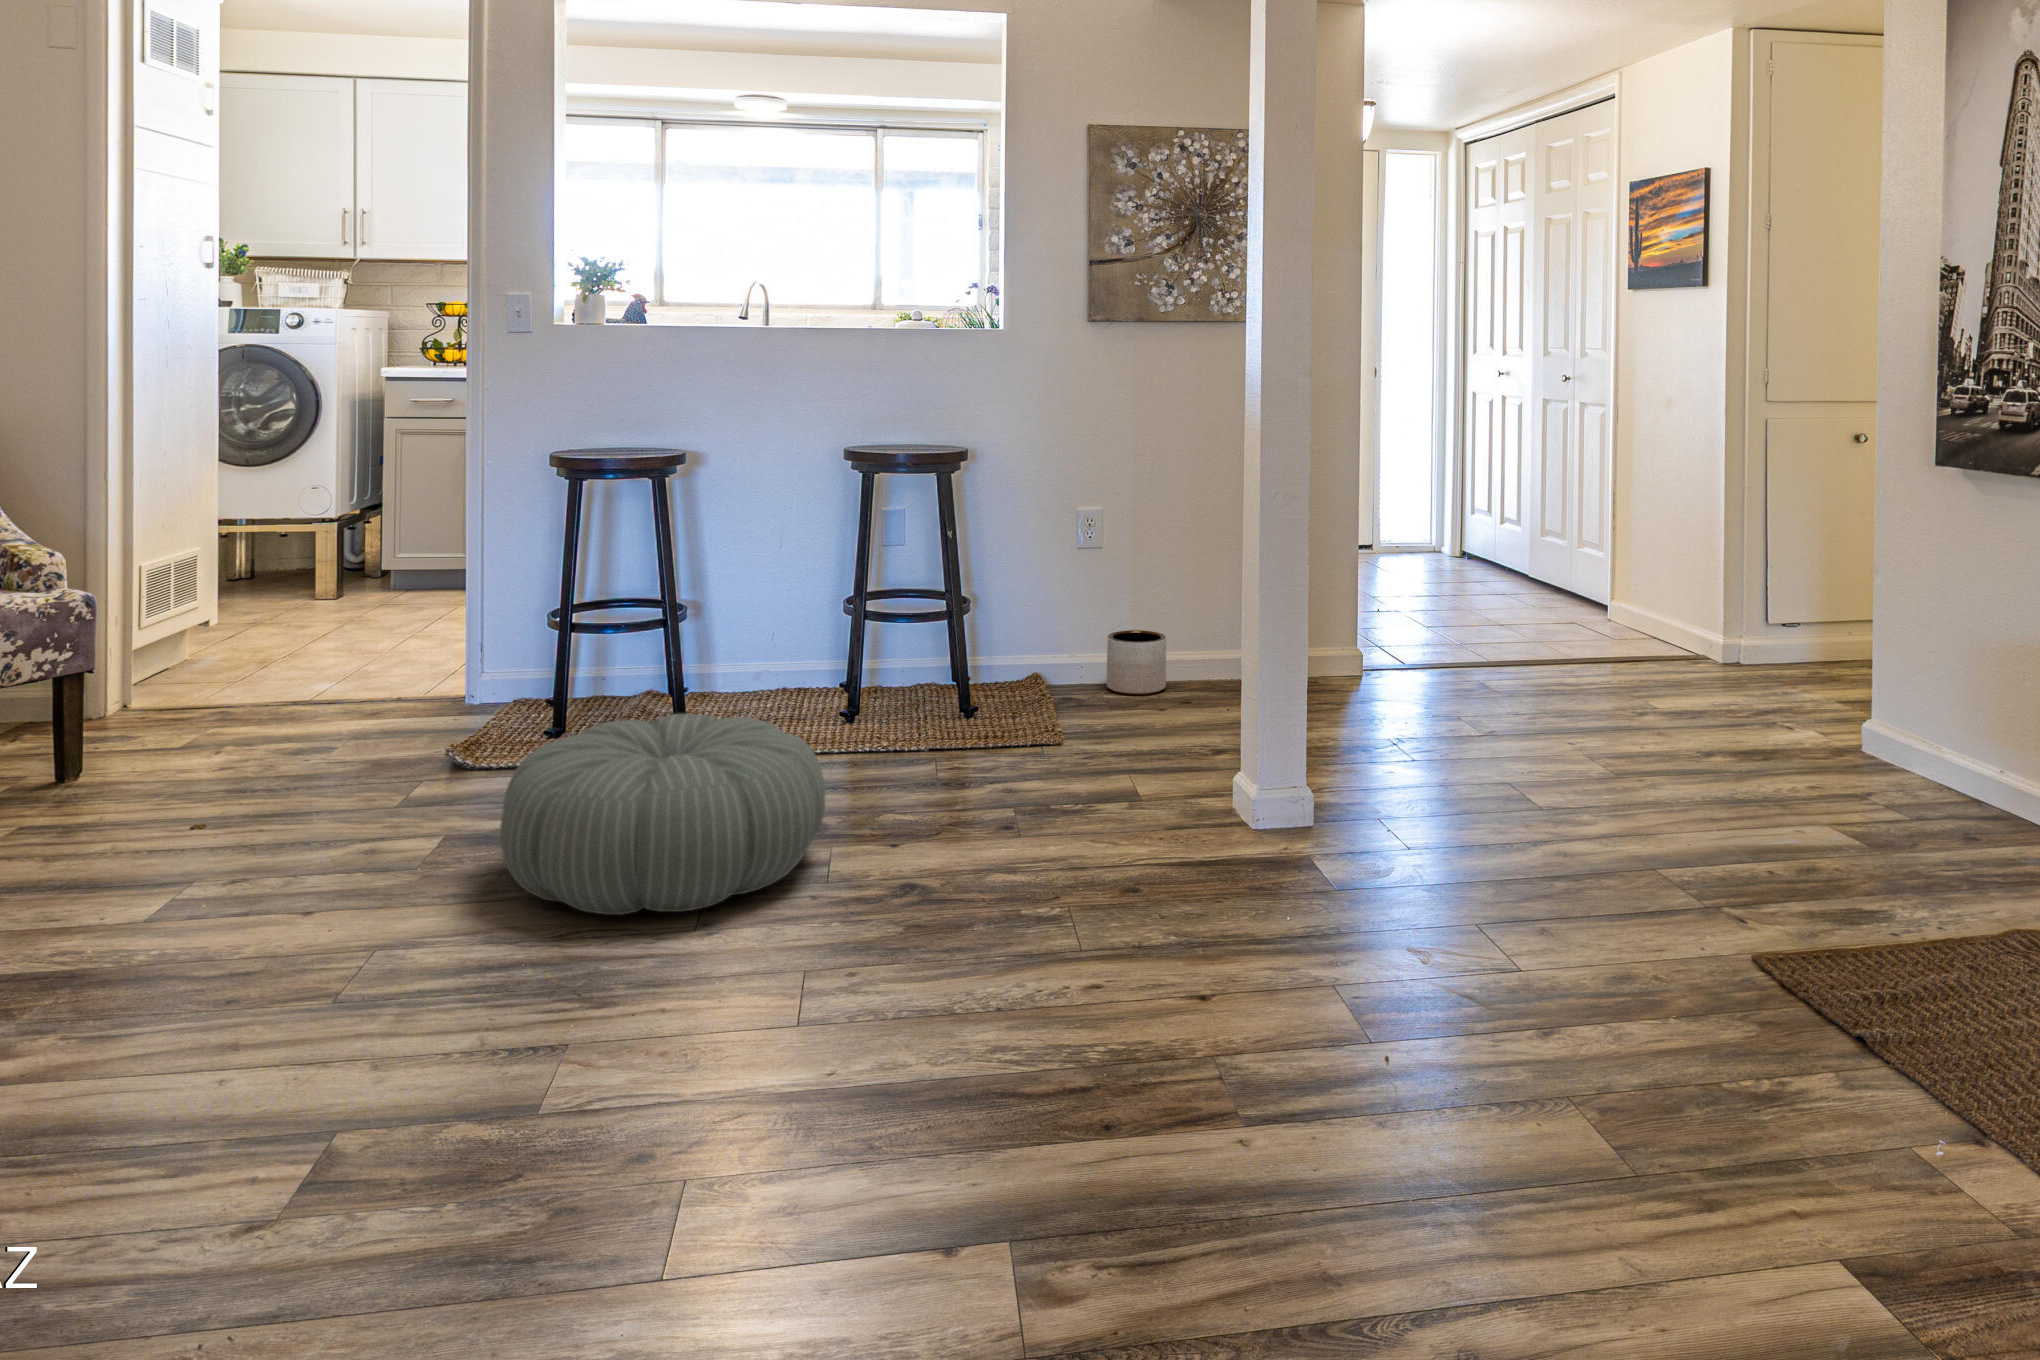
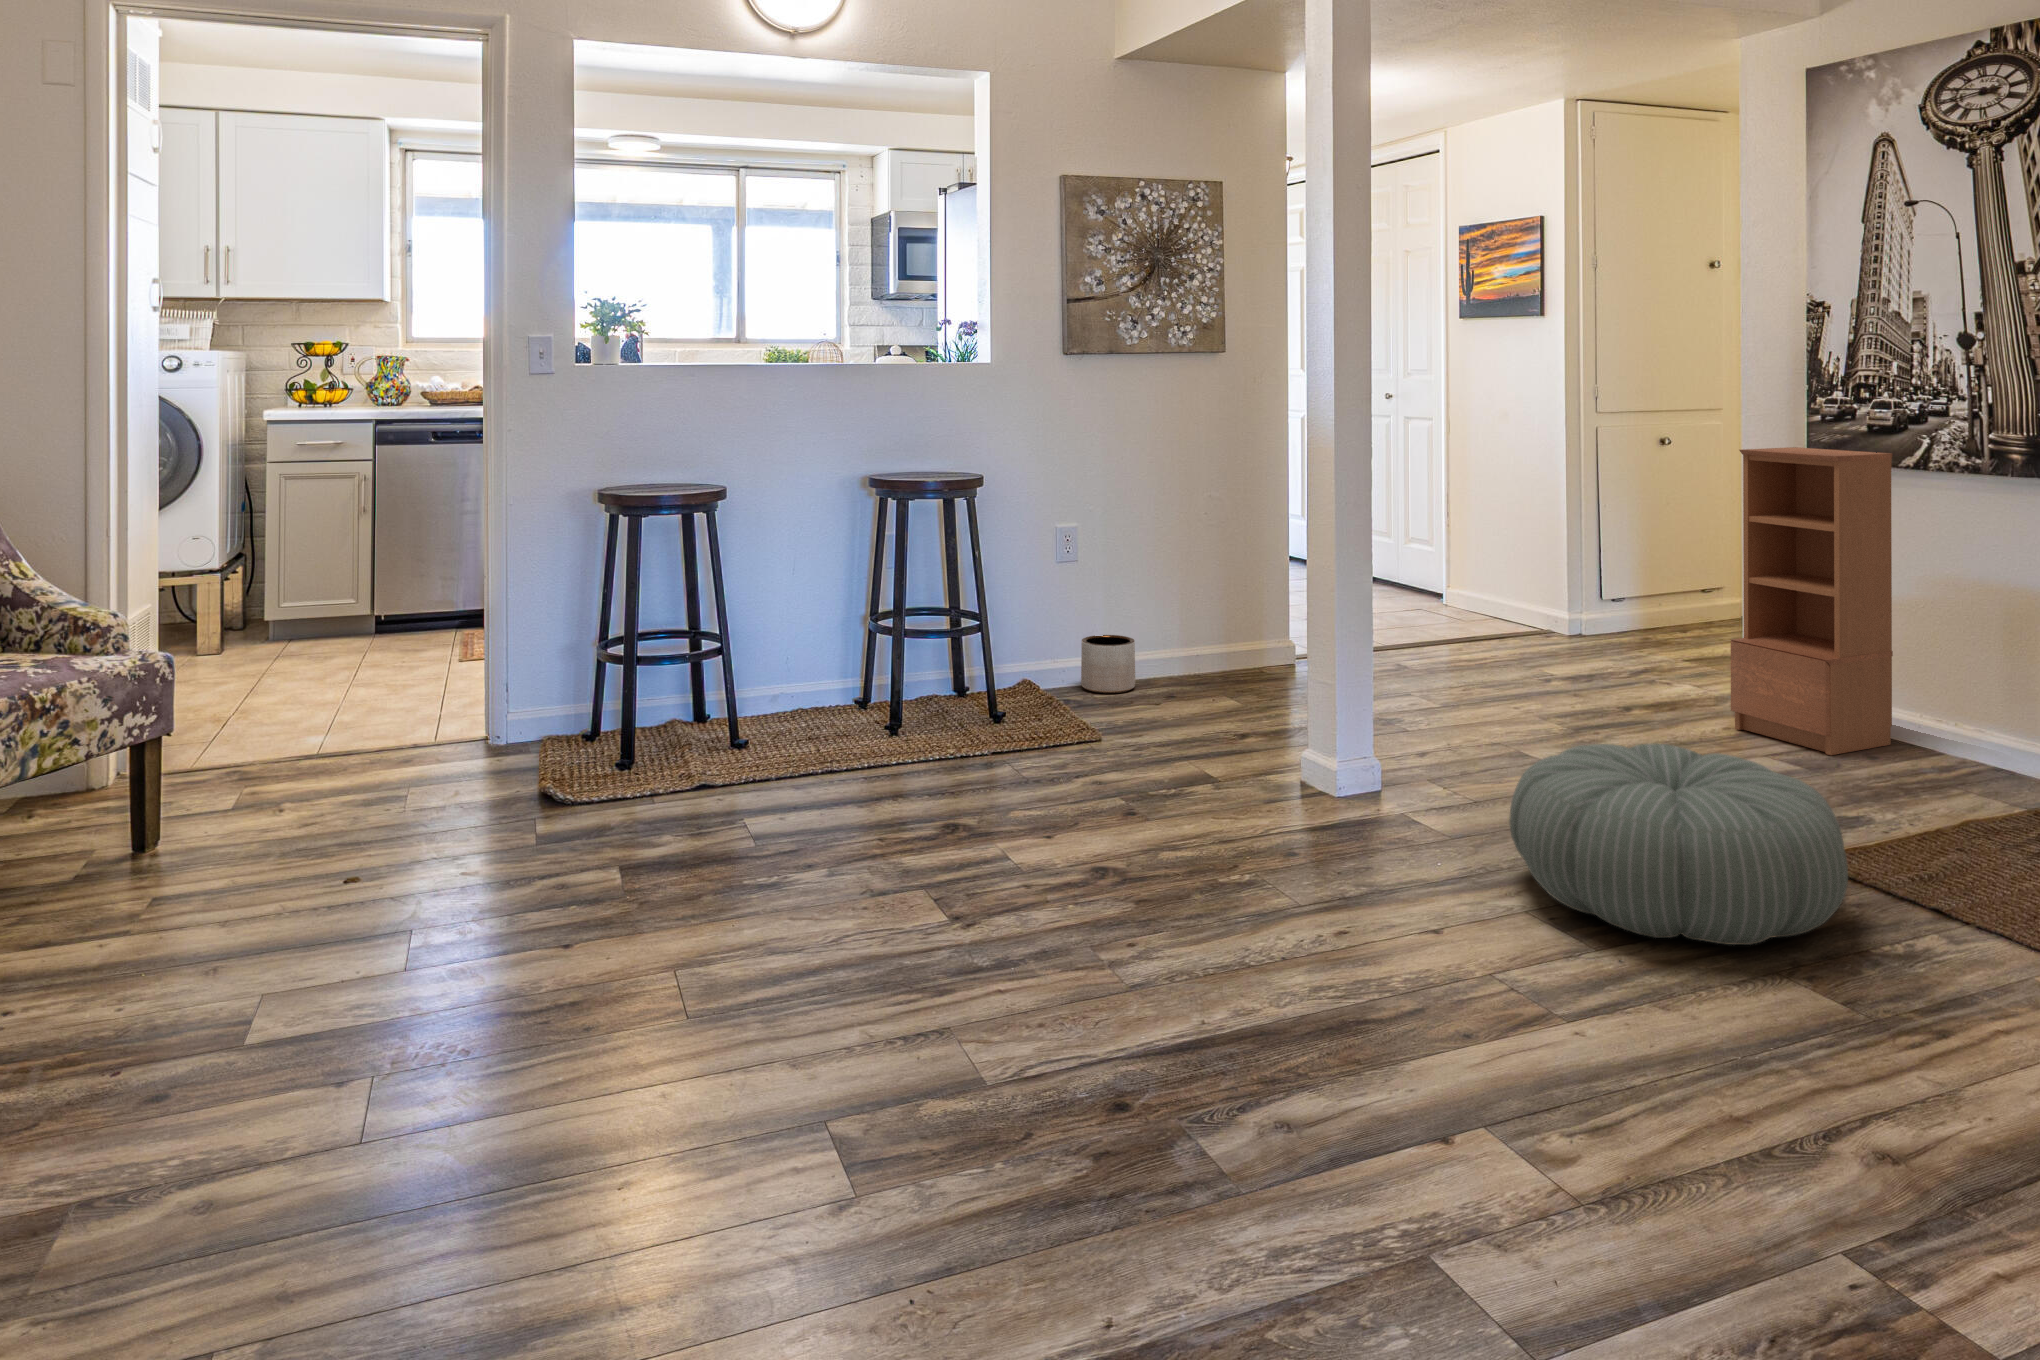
bookcase: none [1821,446,2027,828] -> present [1731,447,1893,755]
pouf: present [500,714,825,915] -> present [1509,743,1848,945]

